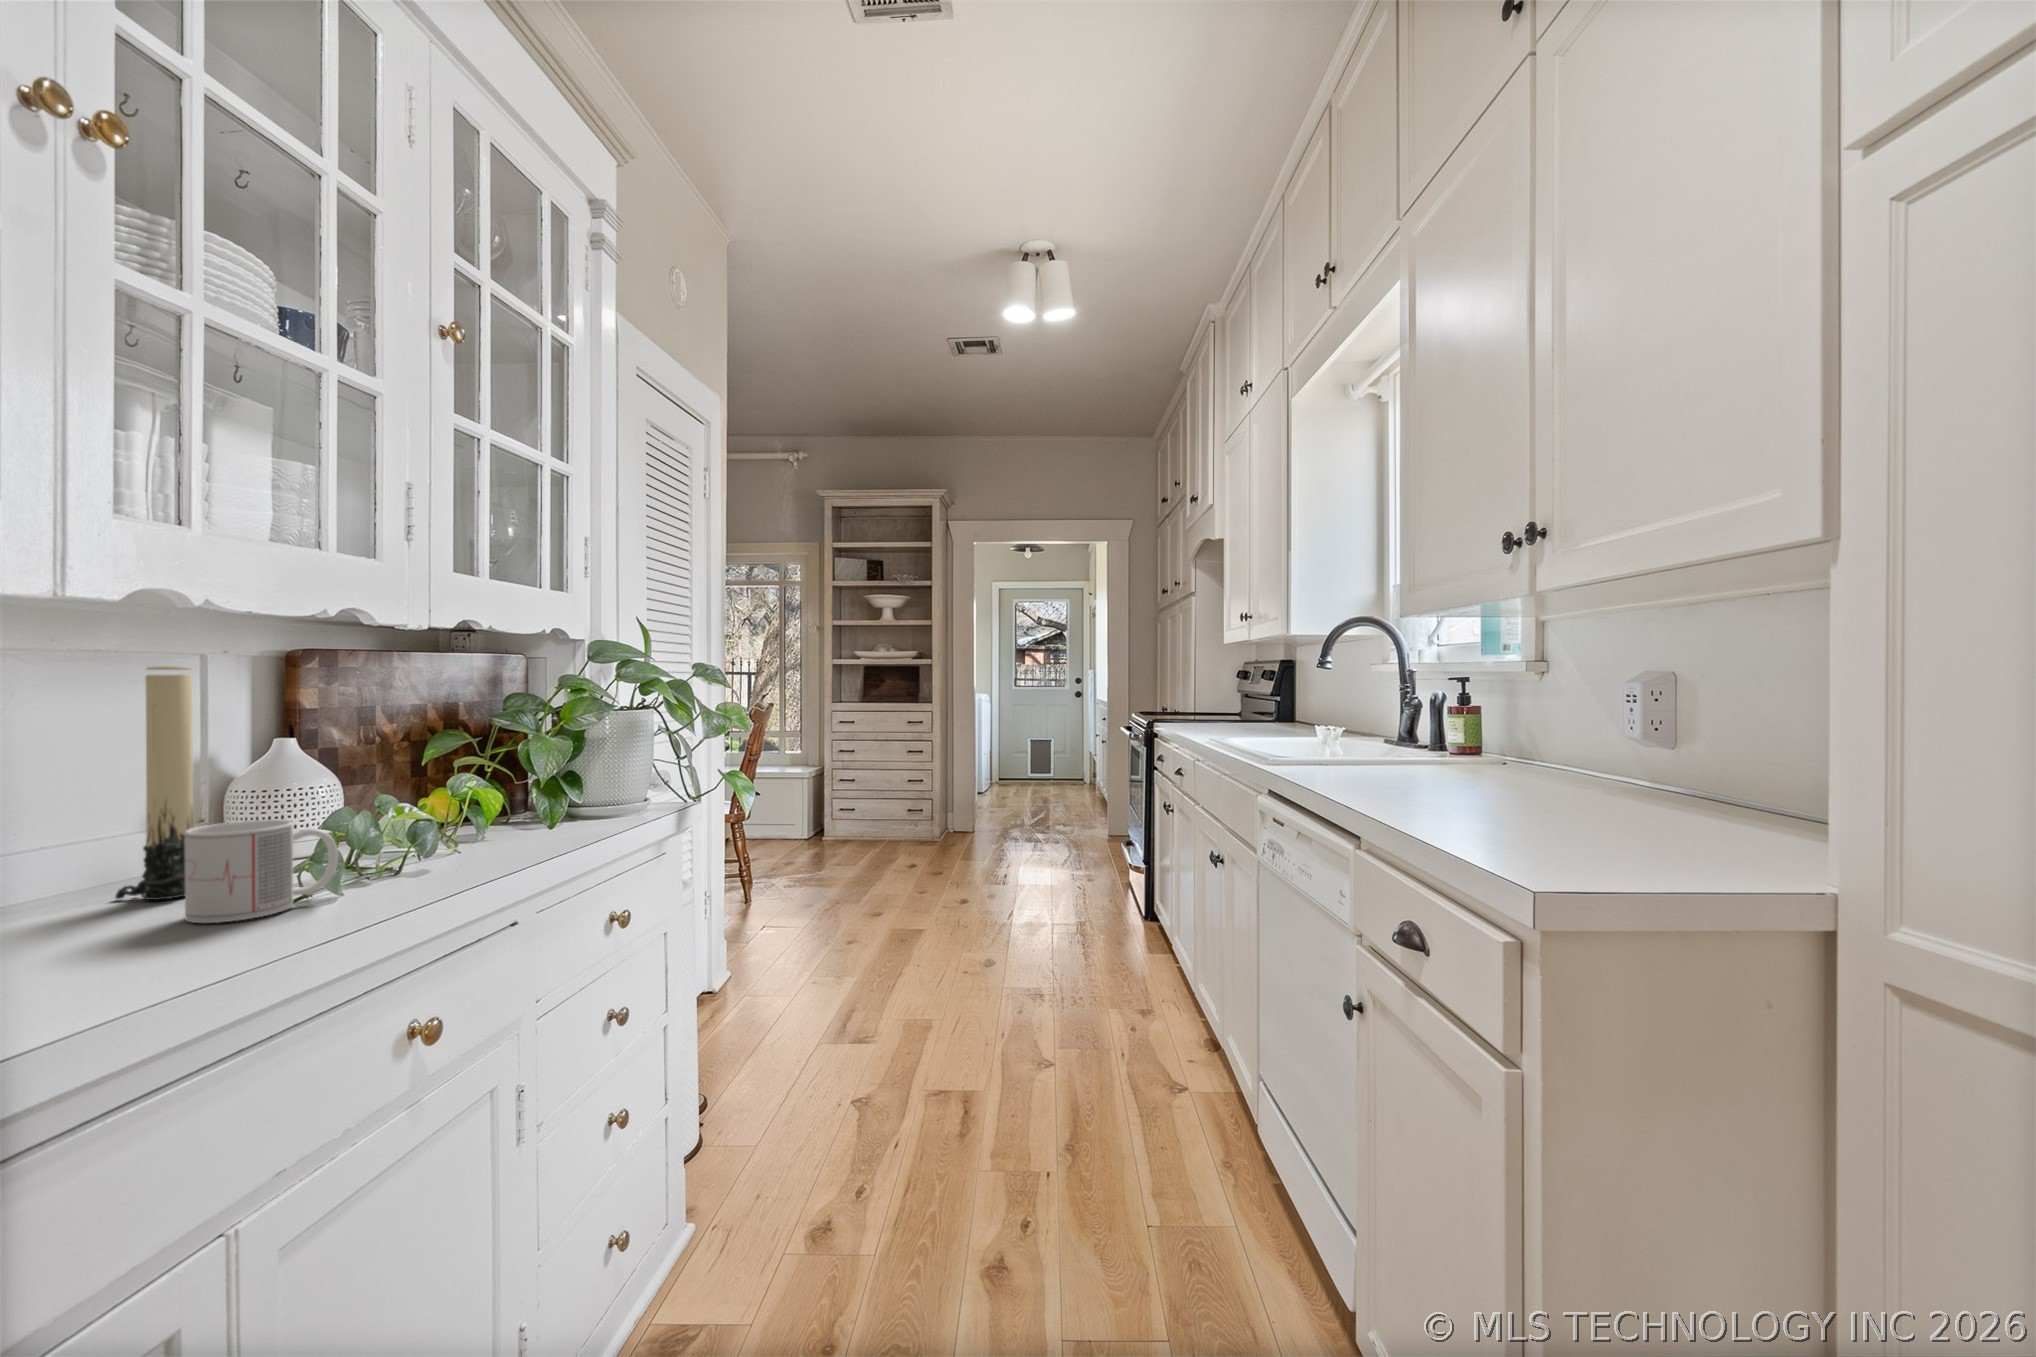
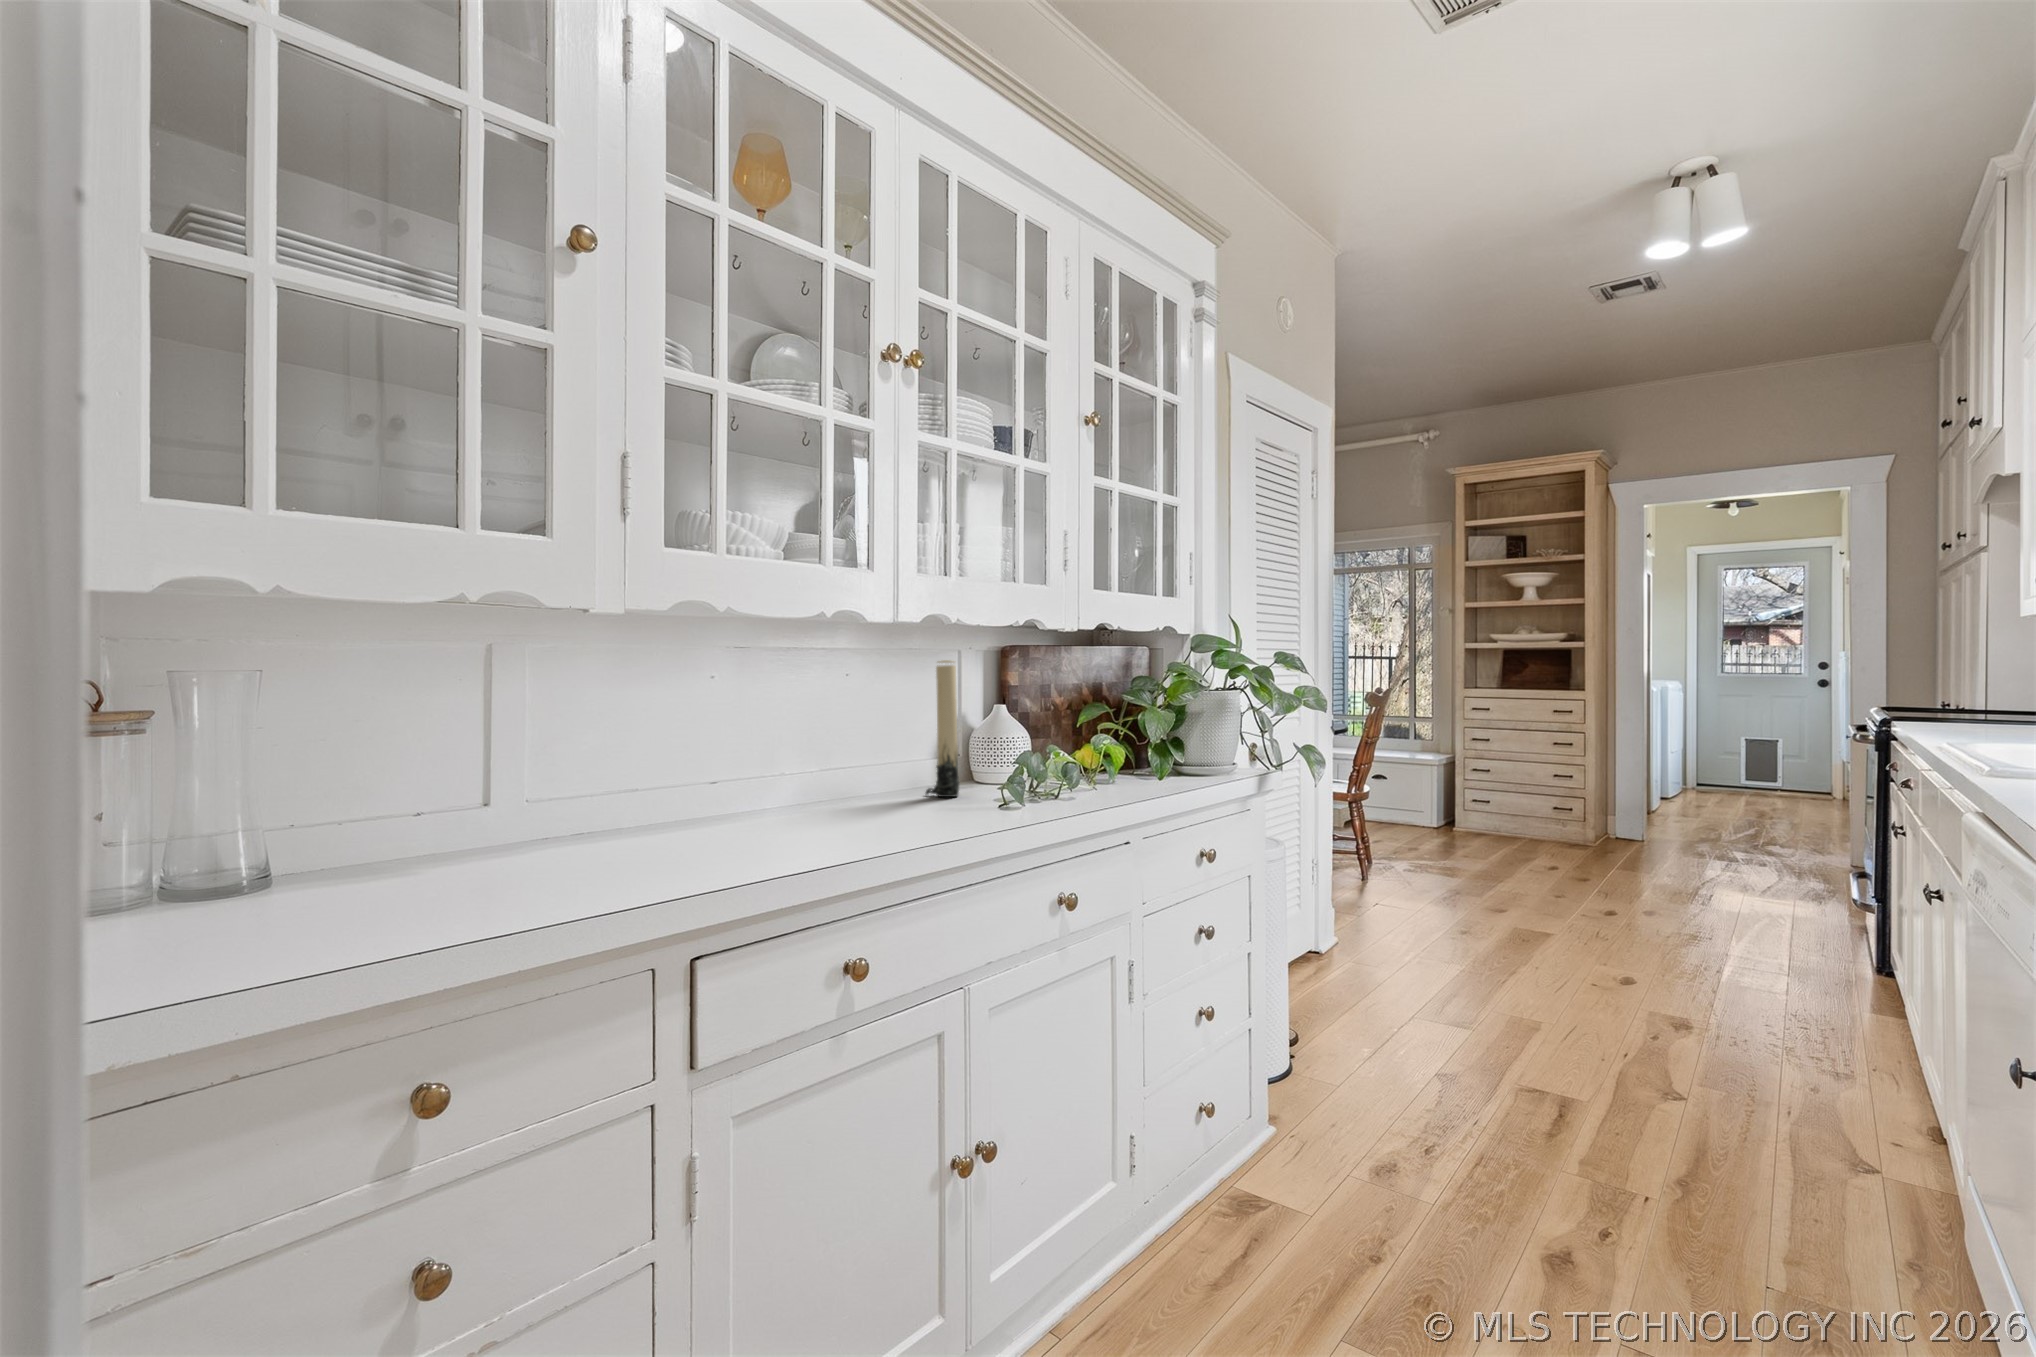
mug: present [185,820,338,923] -> none [952,754,1023,811]

